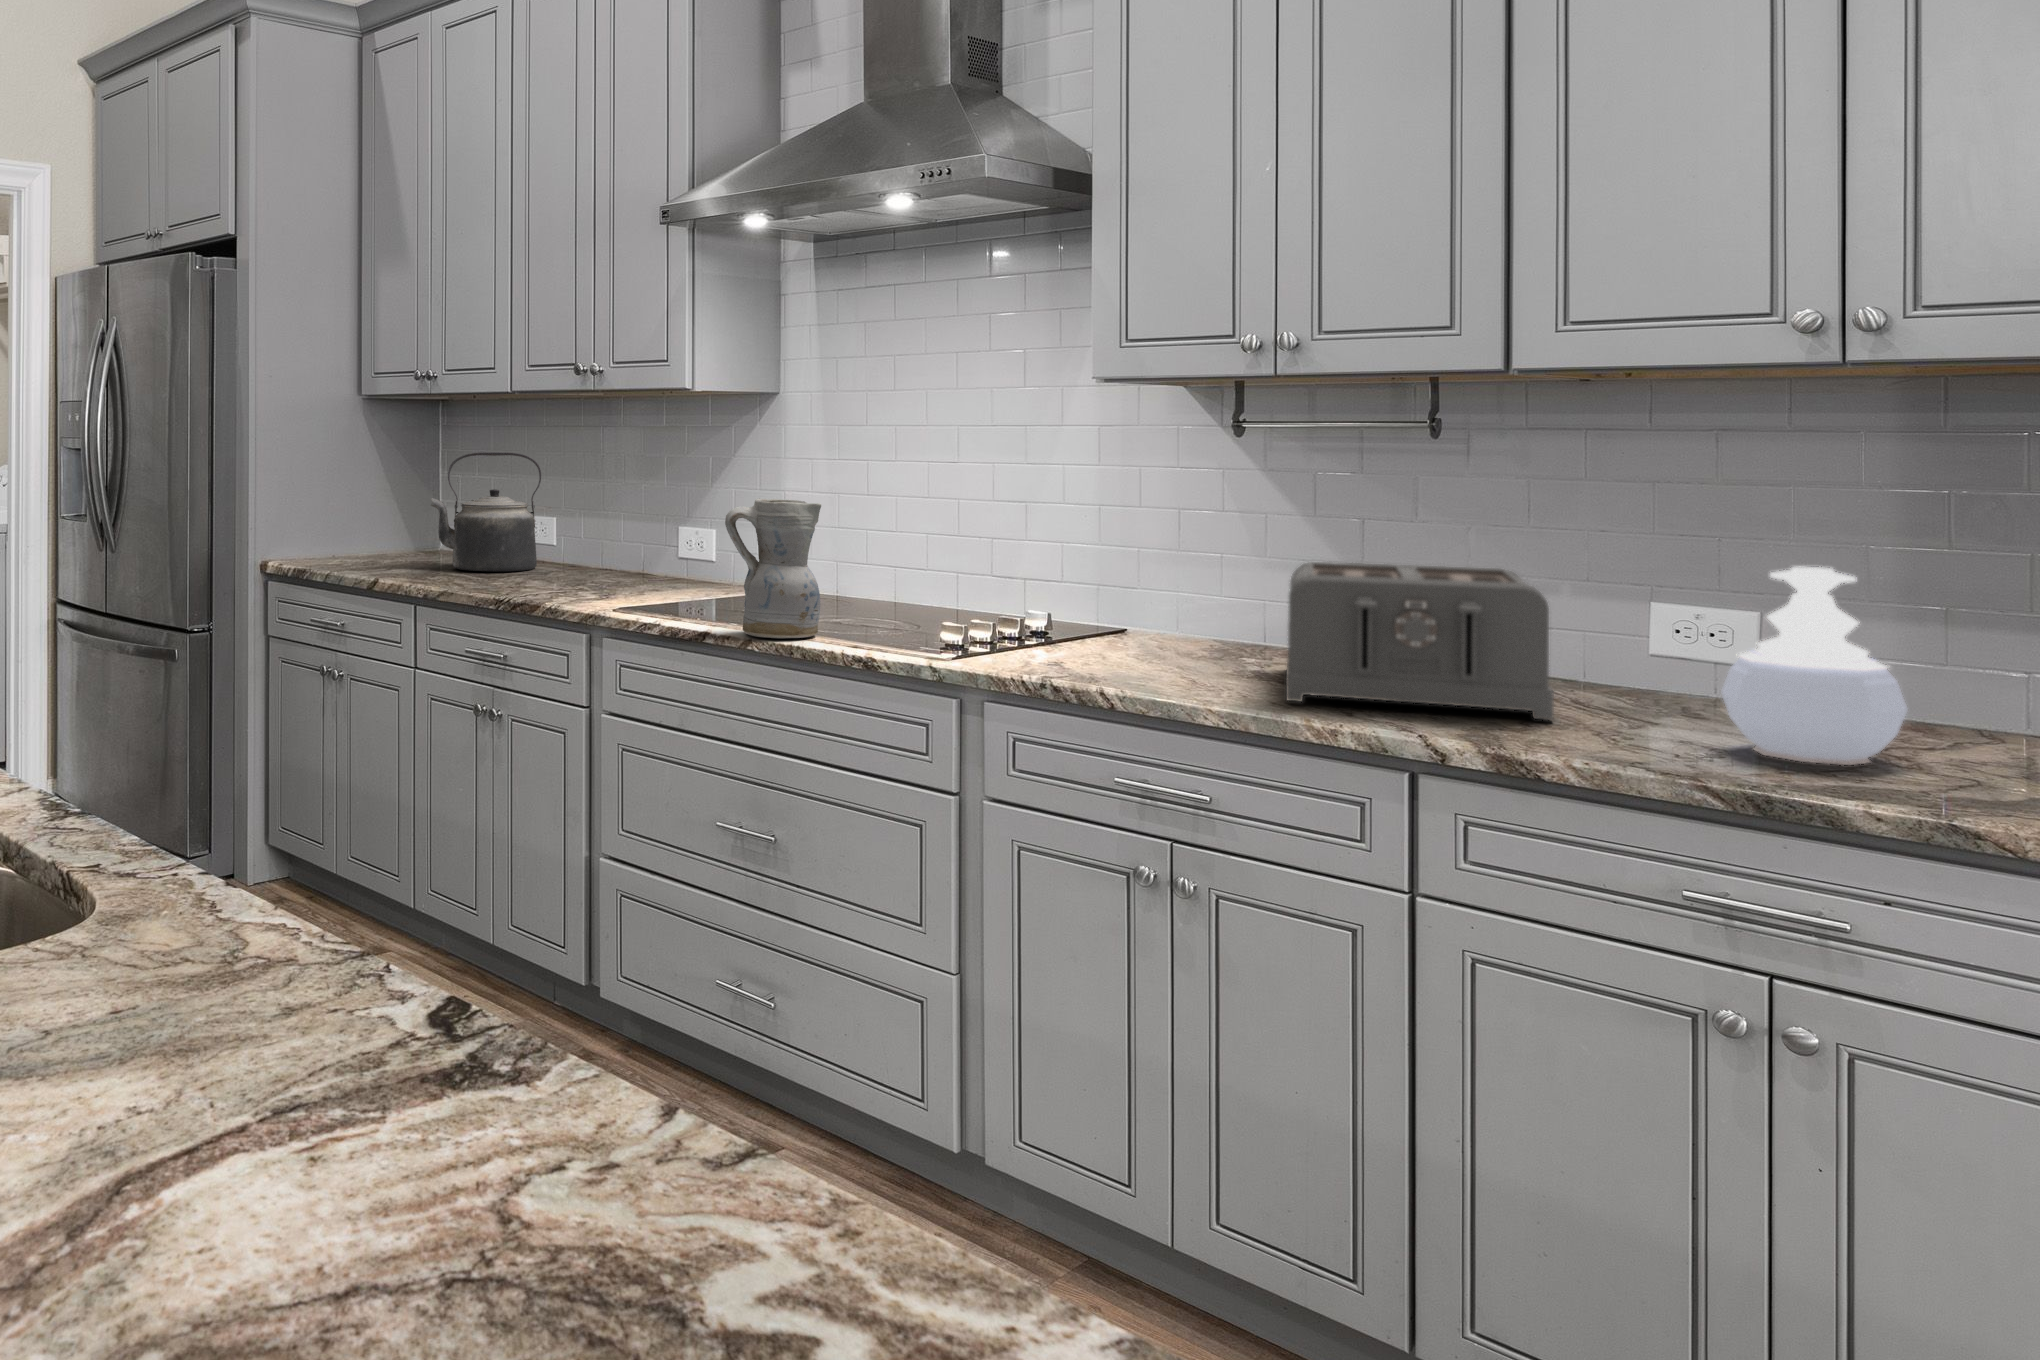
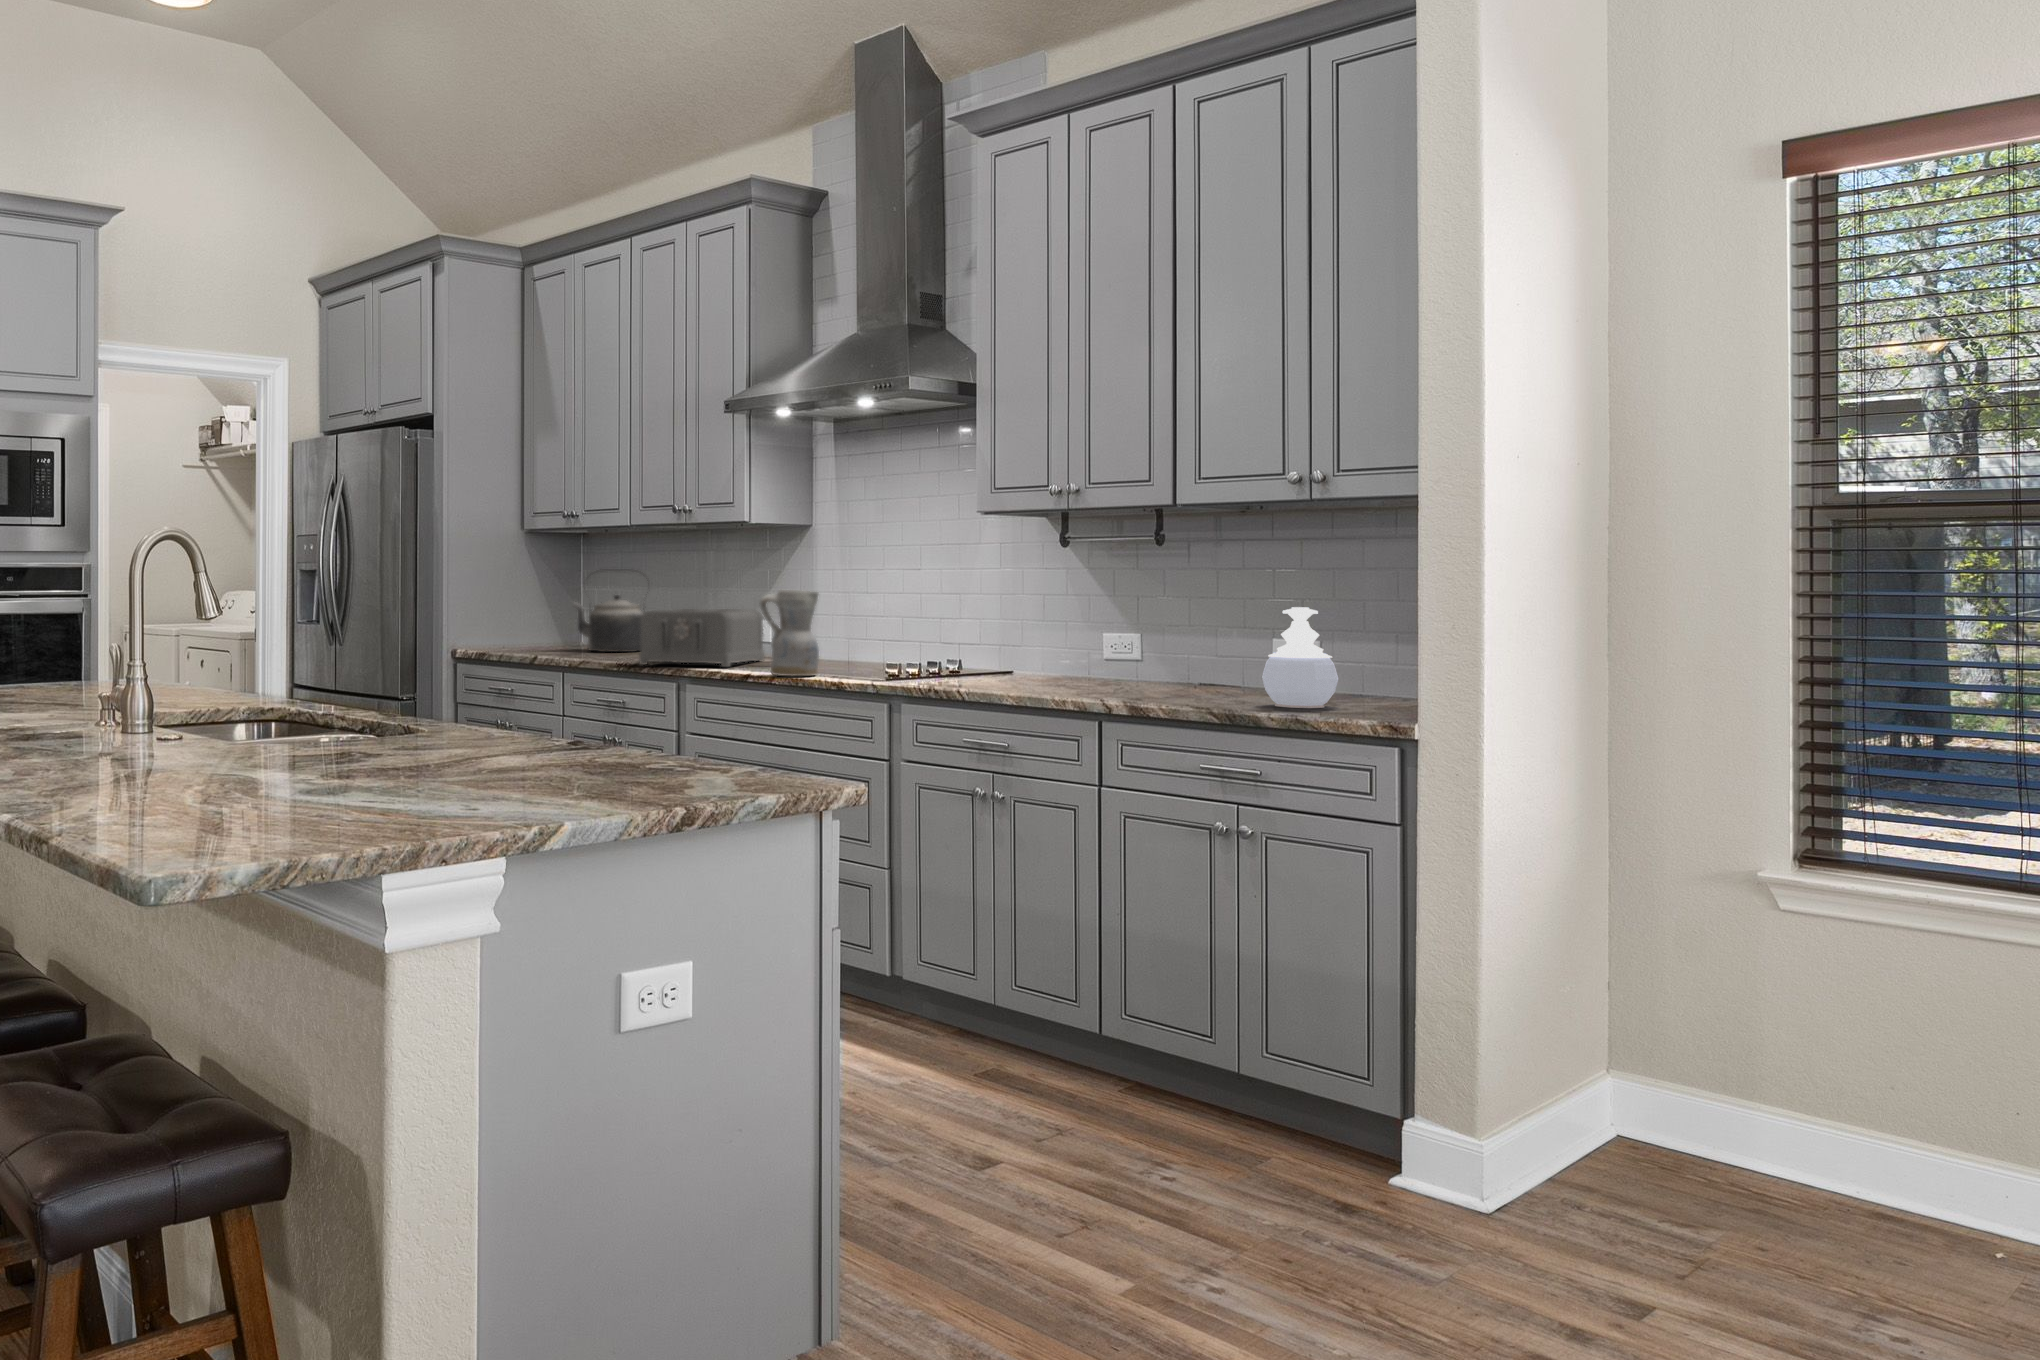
toaster: present [1286,562,1554,720] -> present [639,609,764,667]

